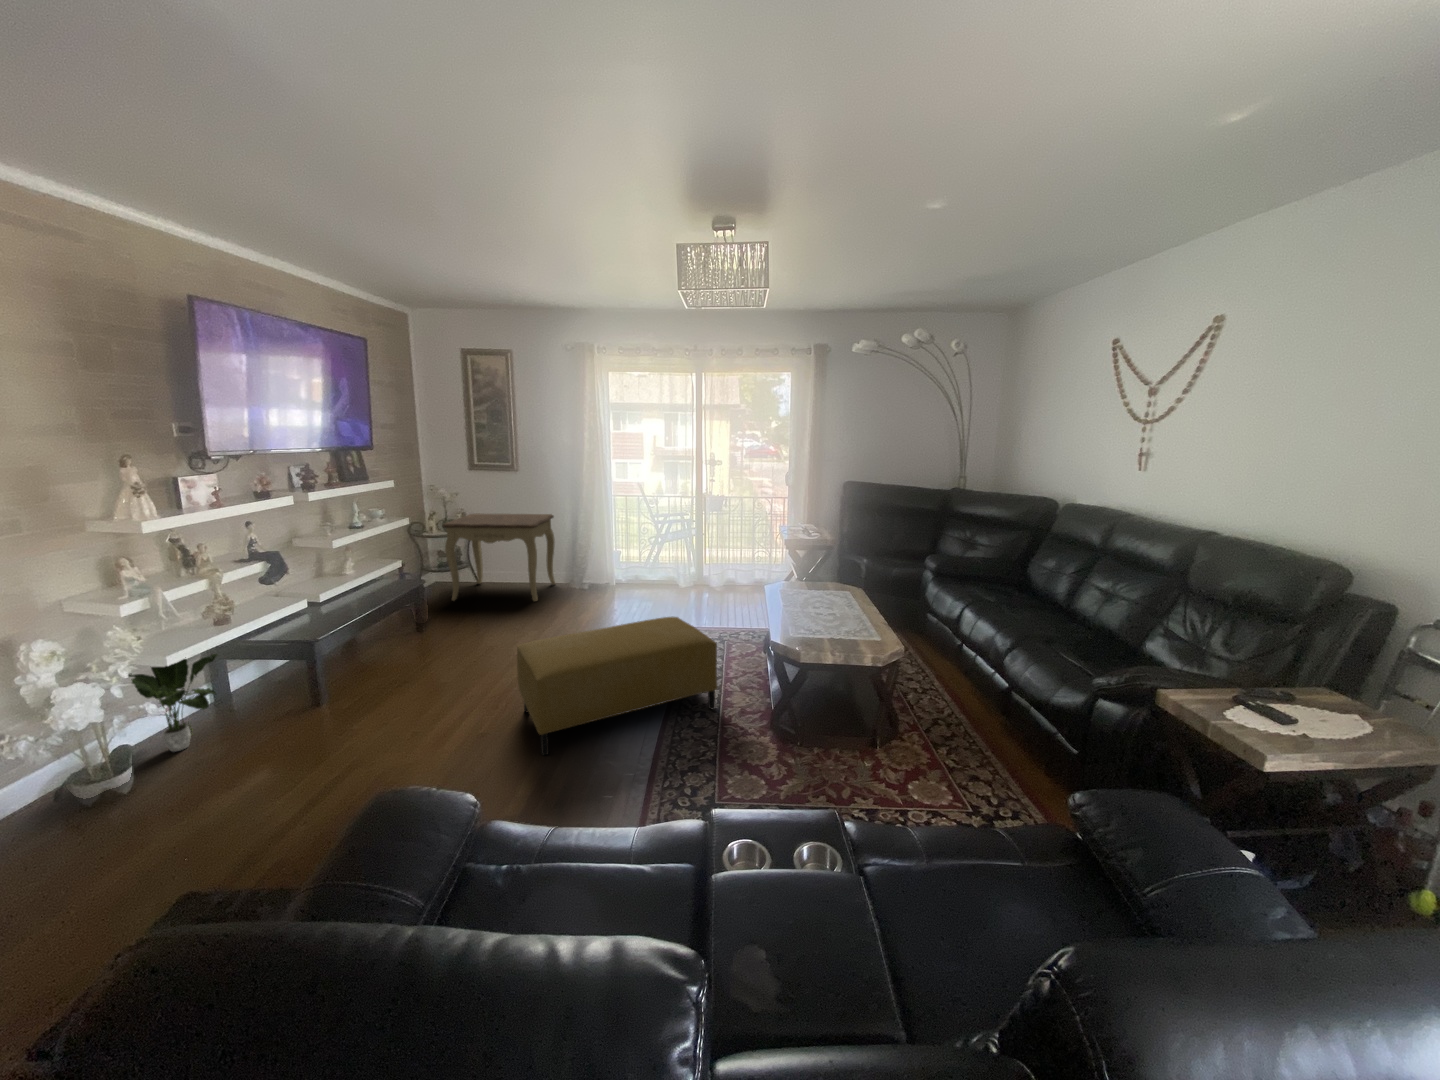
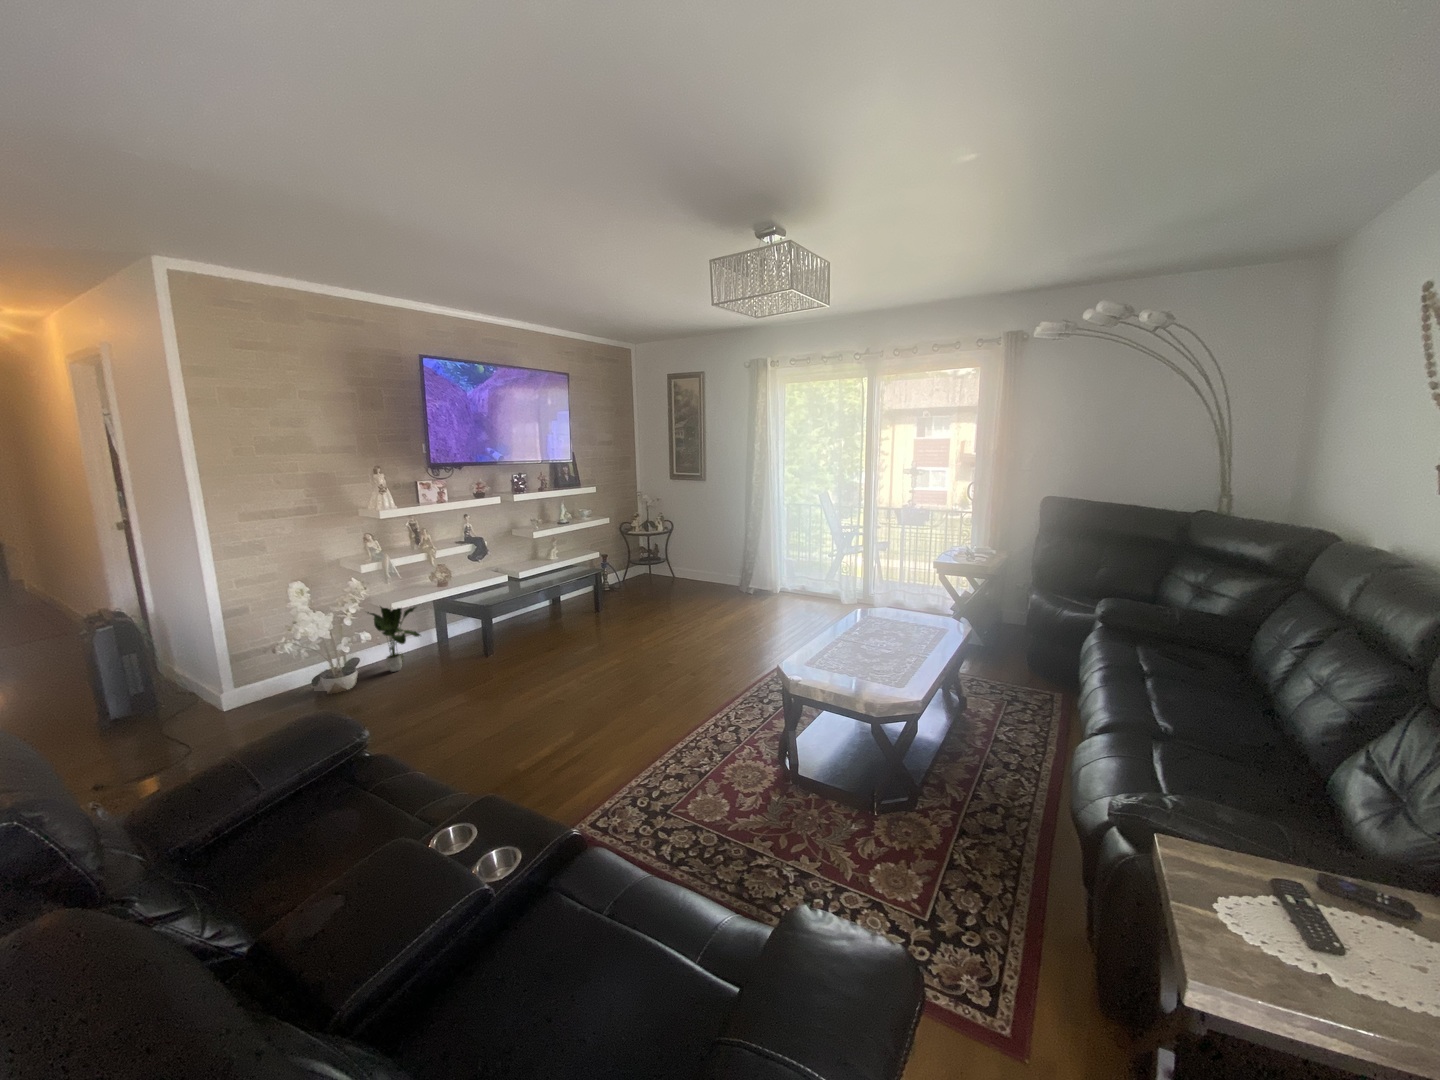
side table: present [442,513,555,601] -> none [634,516,737,603]
ottoman: present [517,617,717,755] -> none [568,625,758,731]

